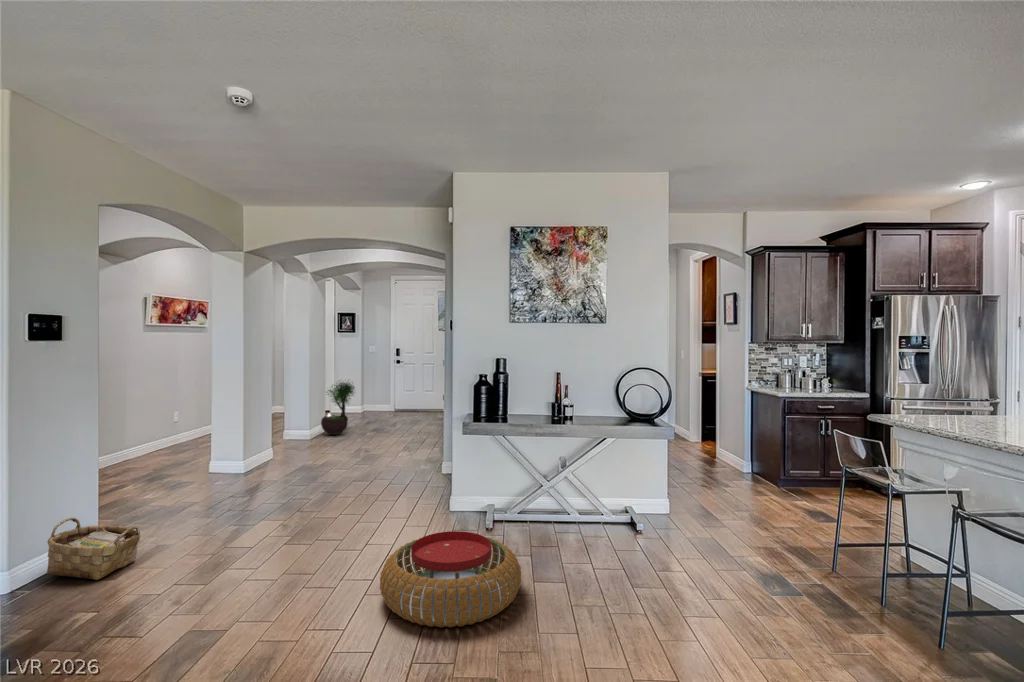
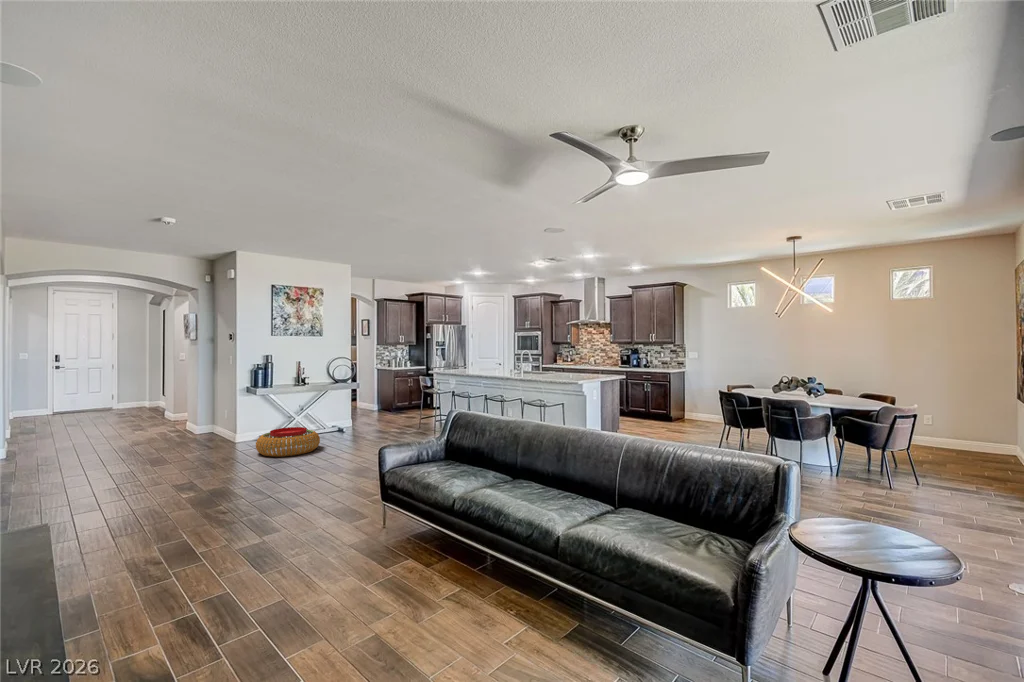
potted tree: present [321,382,355,435] -> none [17,378,61,431]
woven basket: present [47,518,140,580] -> none [24,454,84,487]

